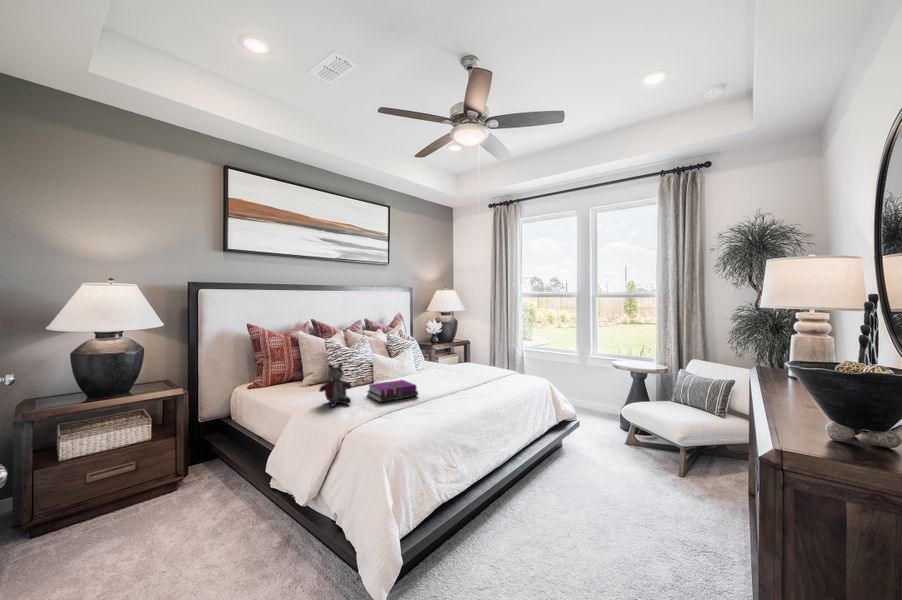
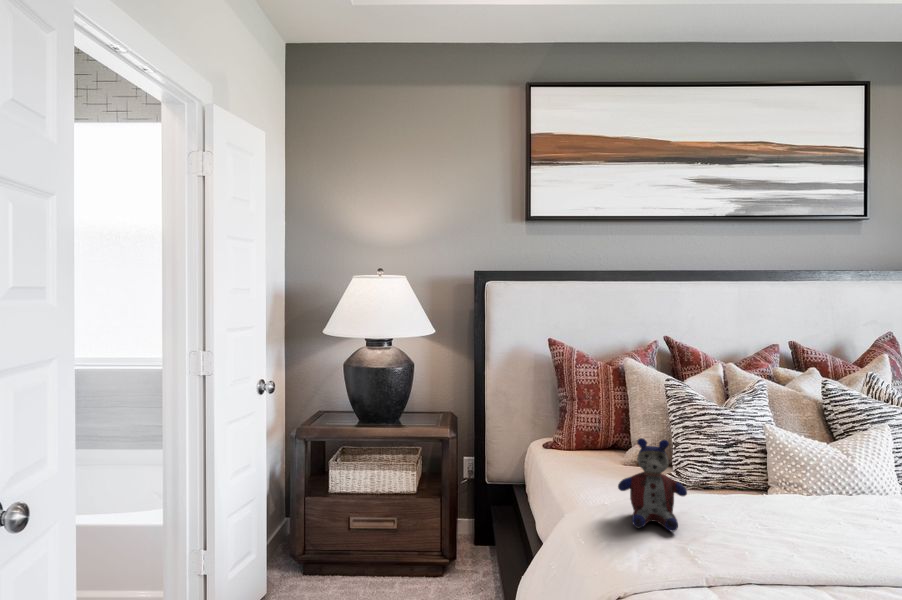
notebook: present [367,380,418,402] -> none [726,498,859,561]

